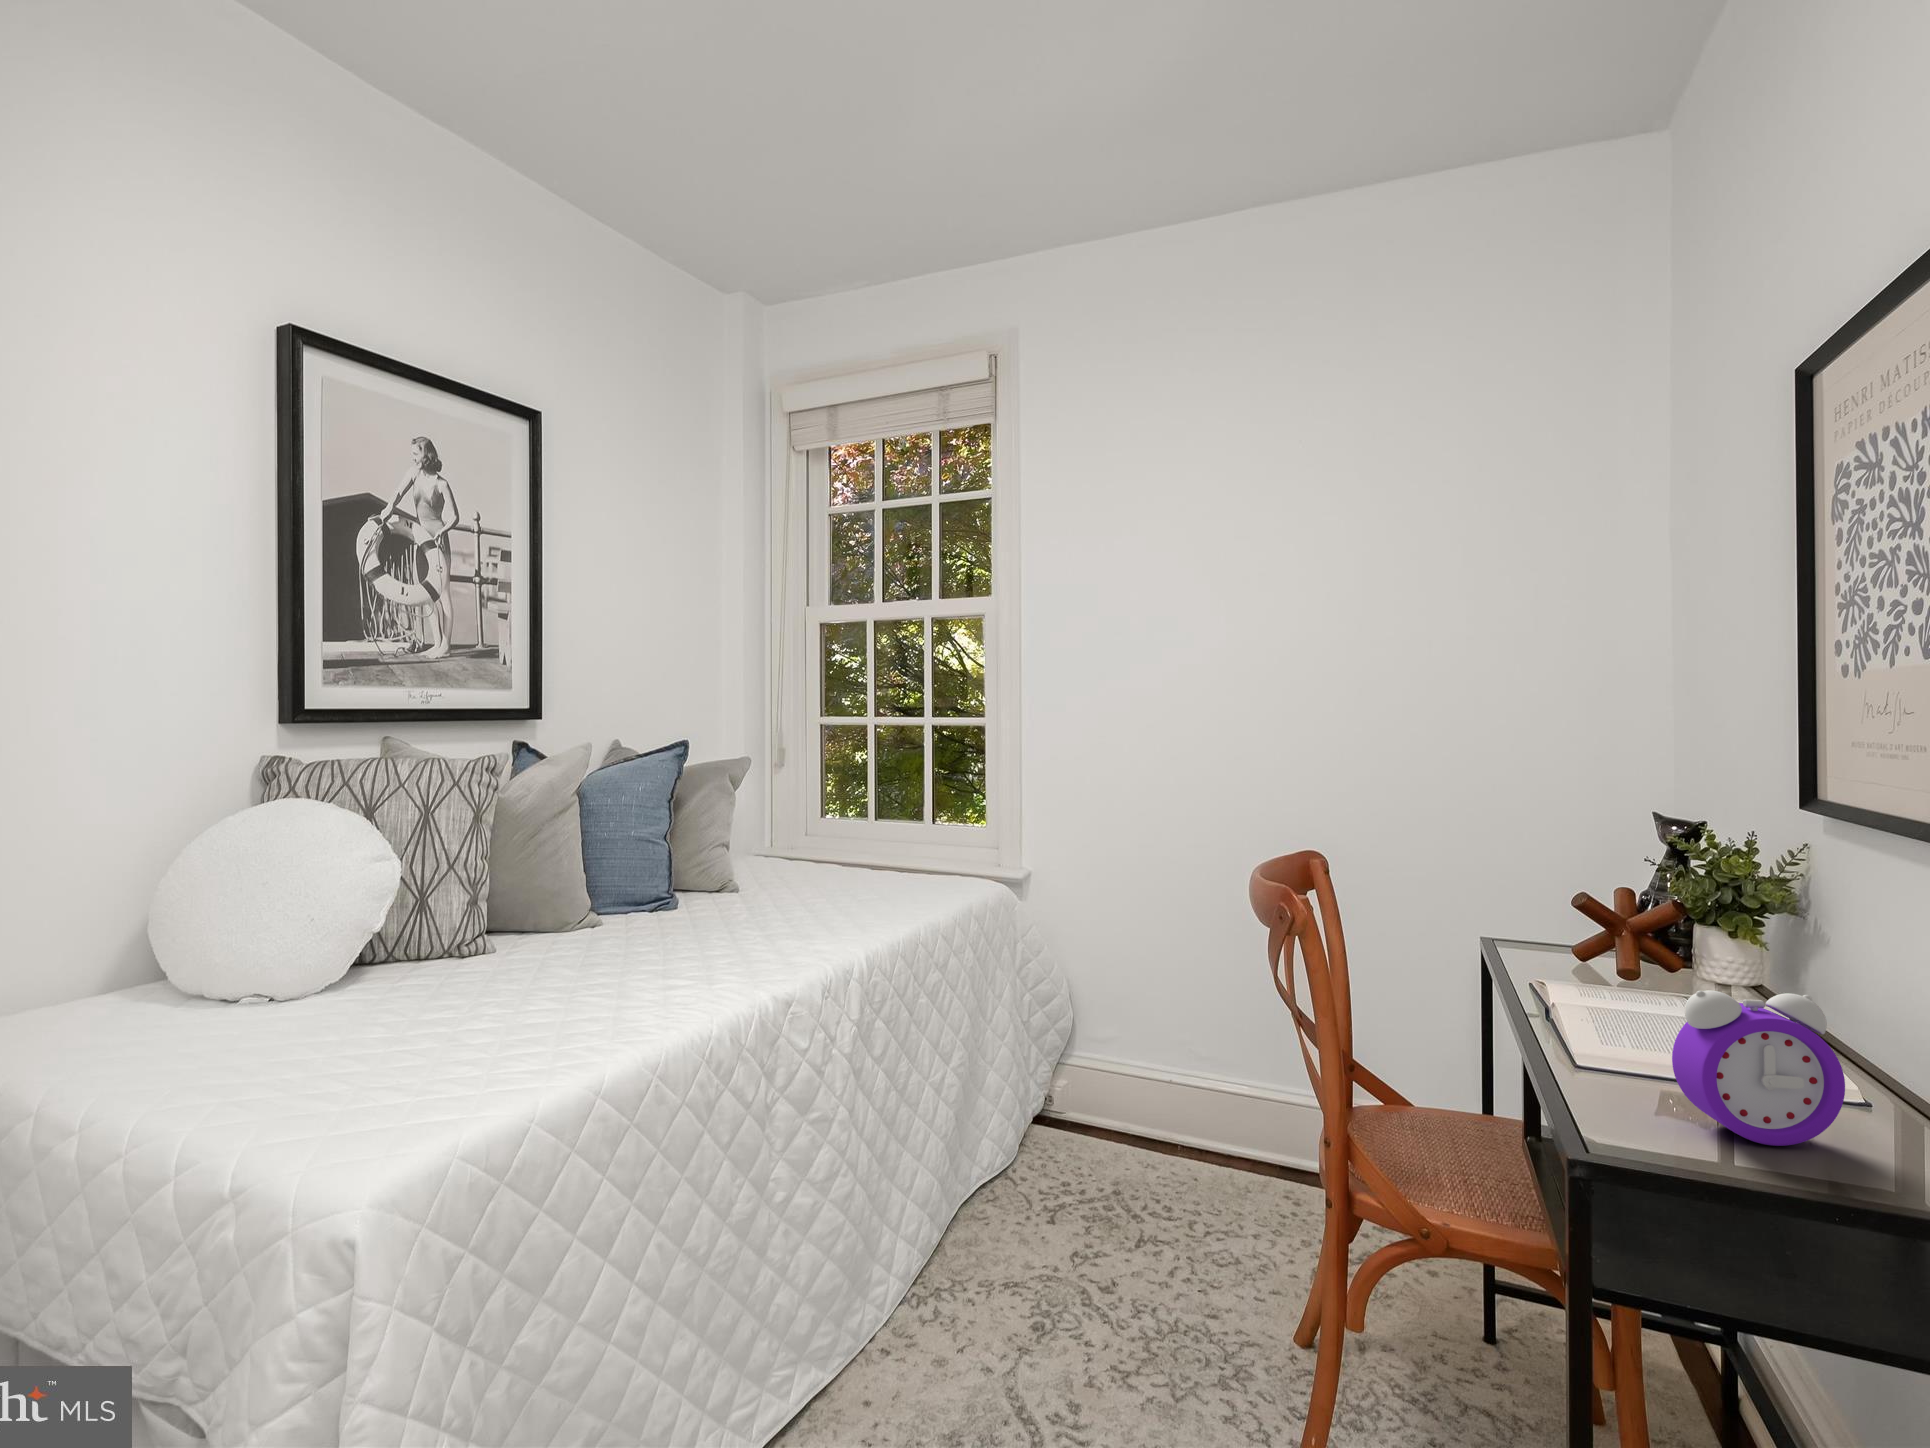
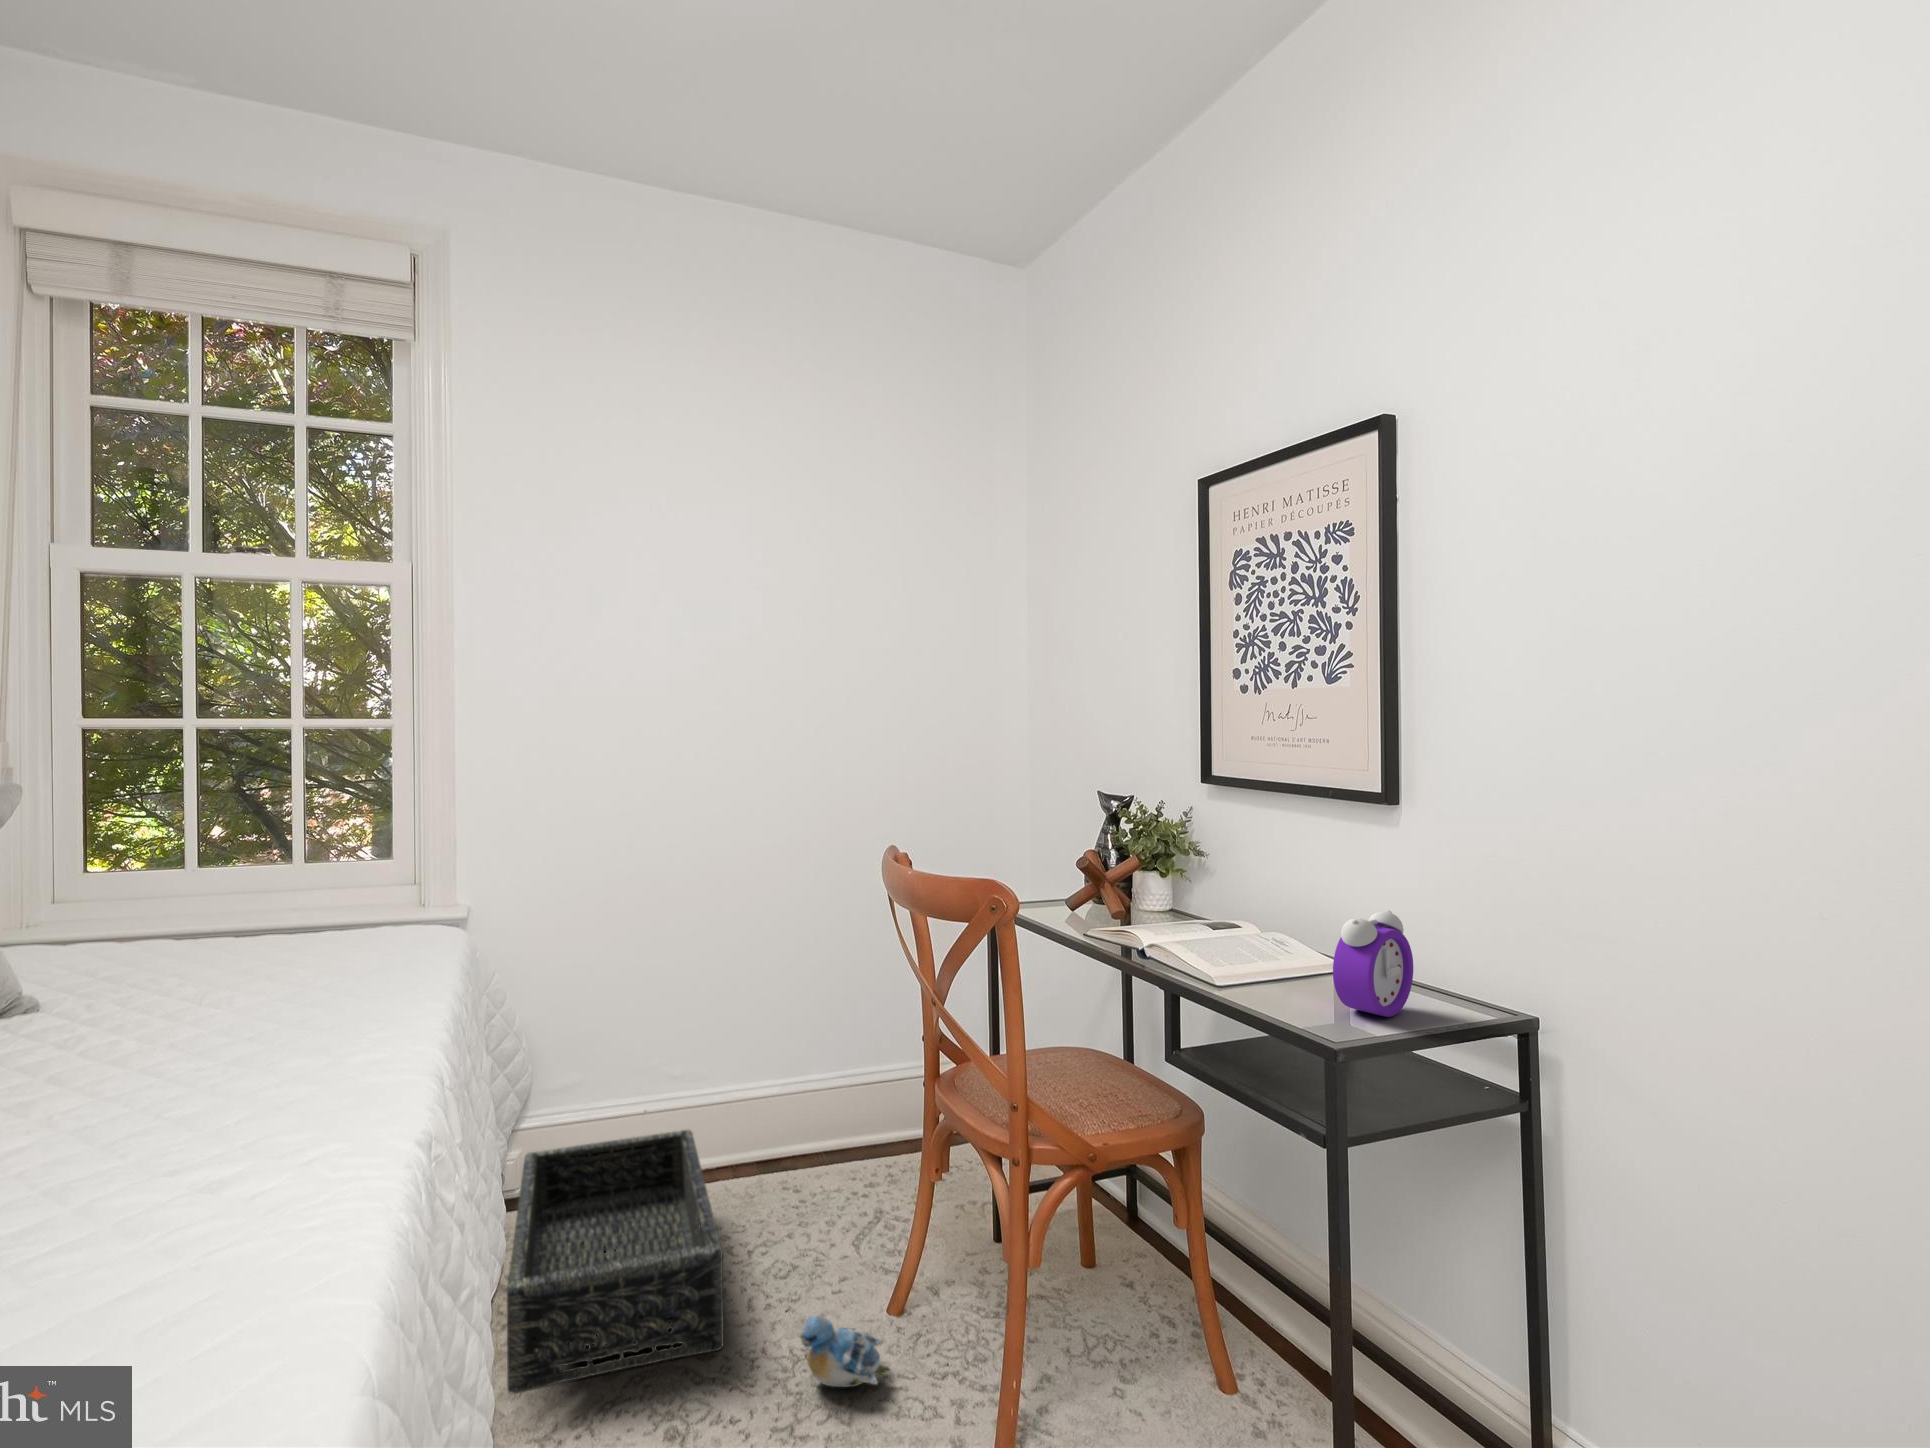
basket: none [954,1078,1189,1291] -> present [507,1130,724,1394]
plush toy: none [1163,1288,1250,1379] -> present [799,1316,890,1387]

